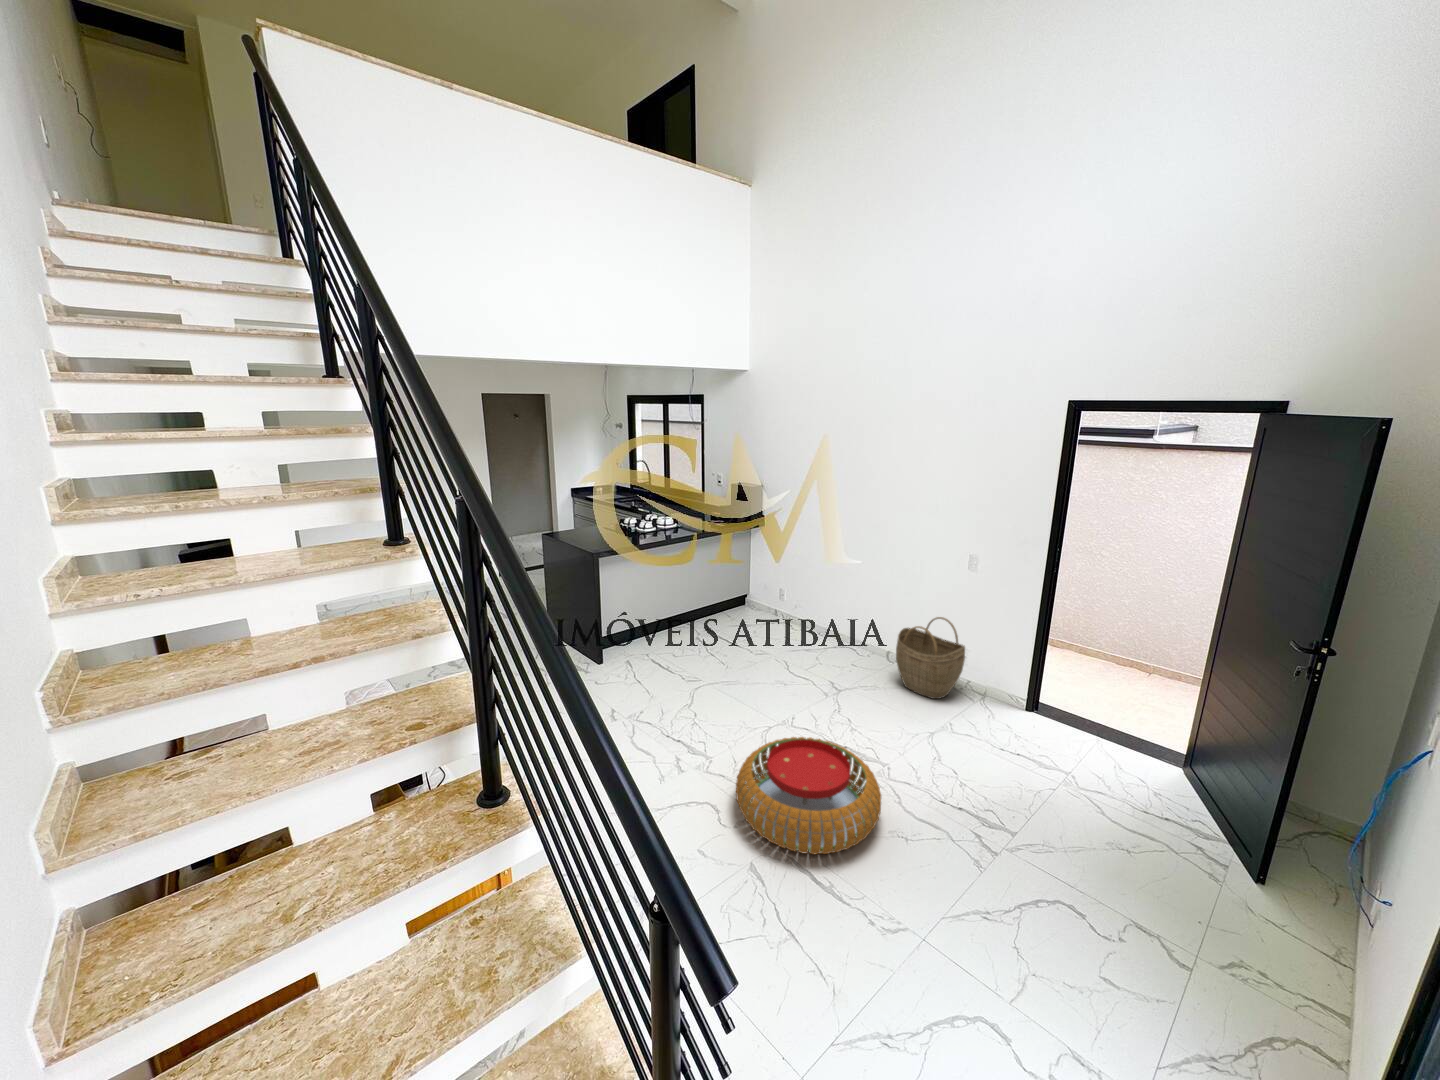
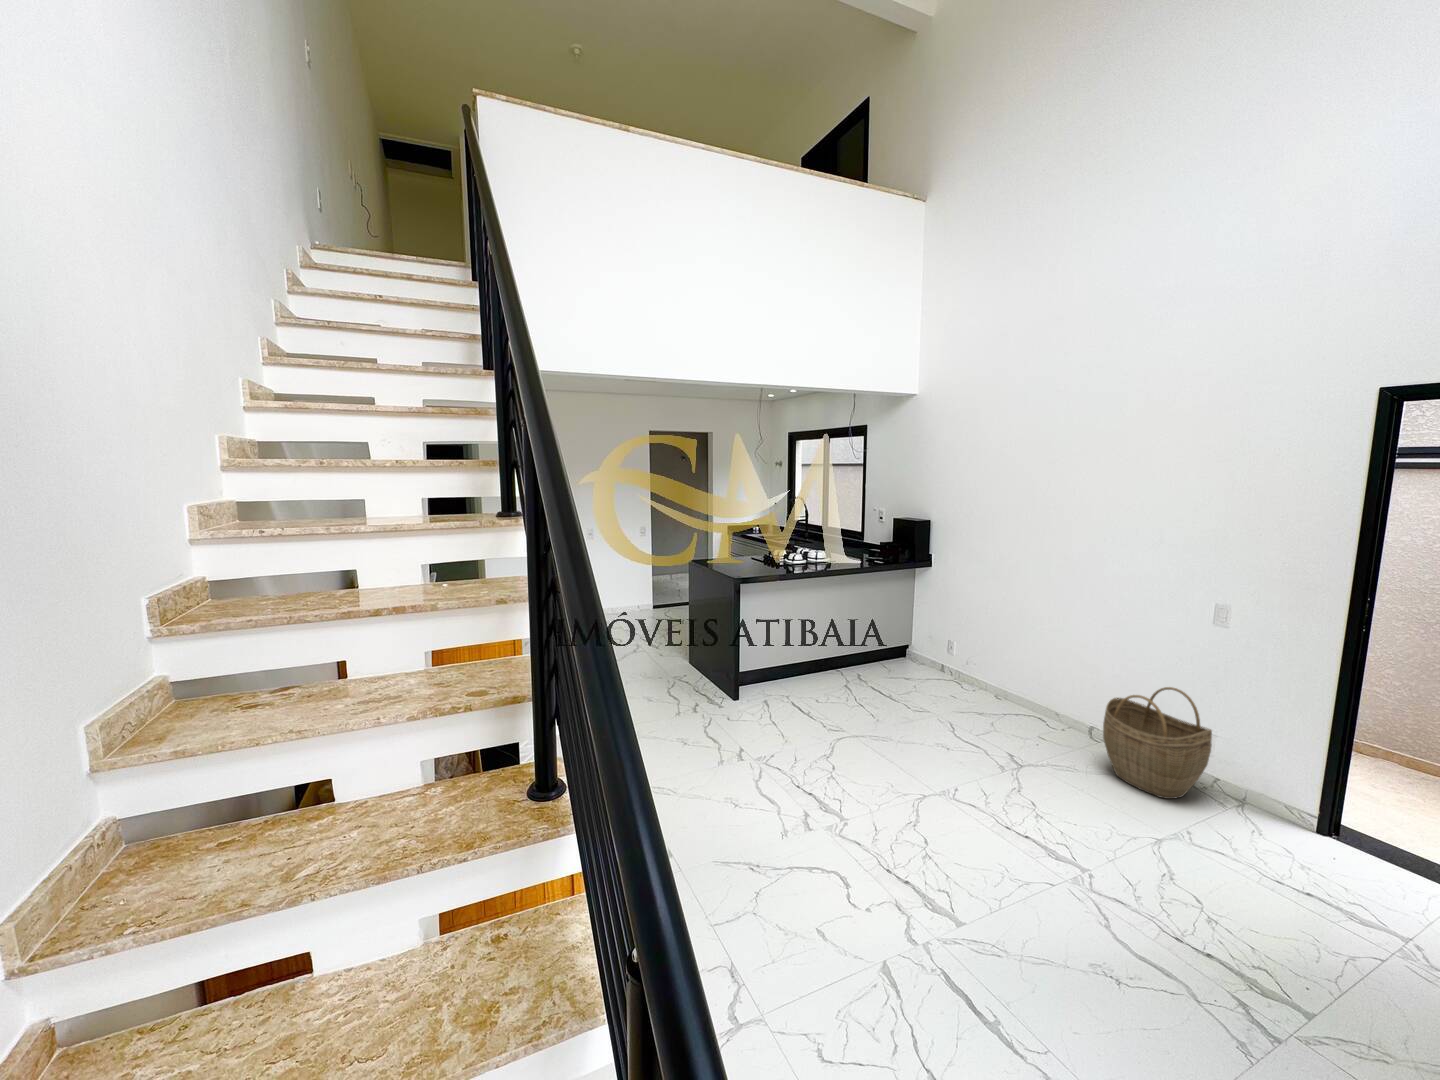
pouf: present [736,737,881,854] -> none [872,811,1080,979]

